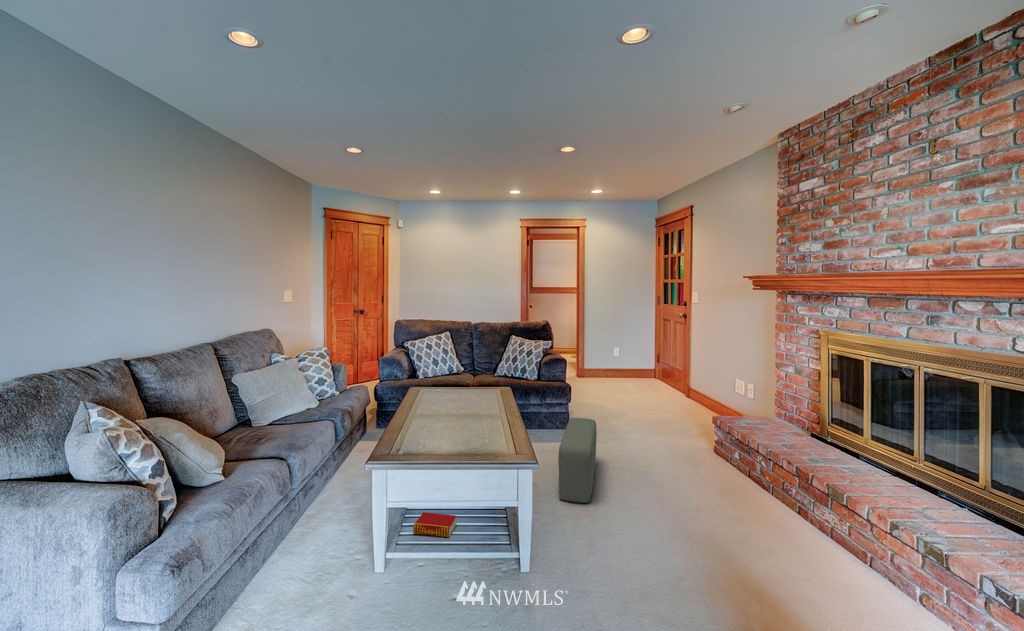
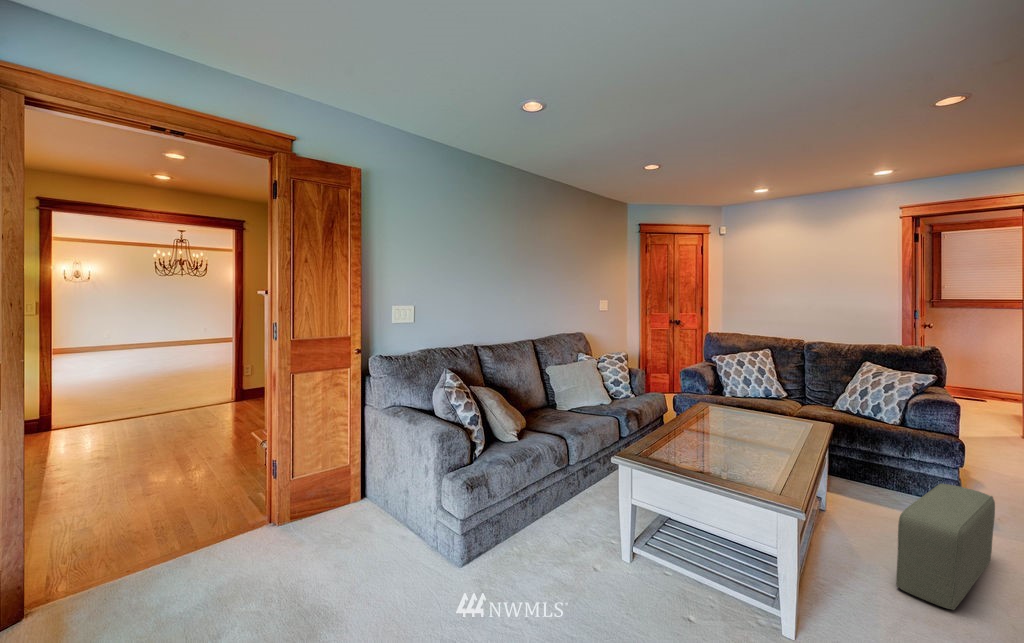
book: present [414,512,457,537] -> none [676,532,729,569]

